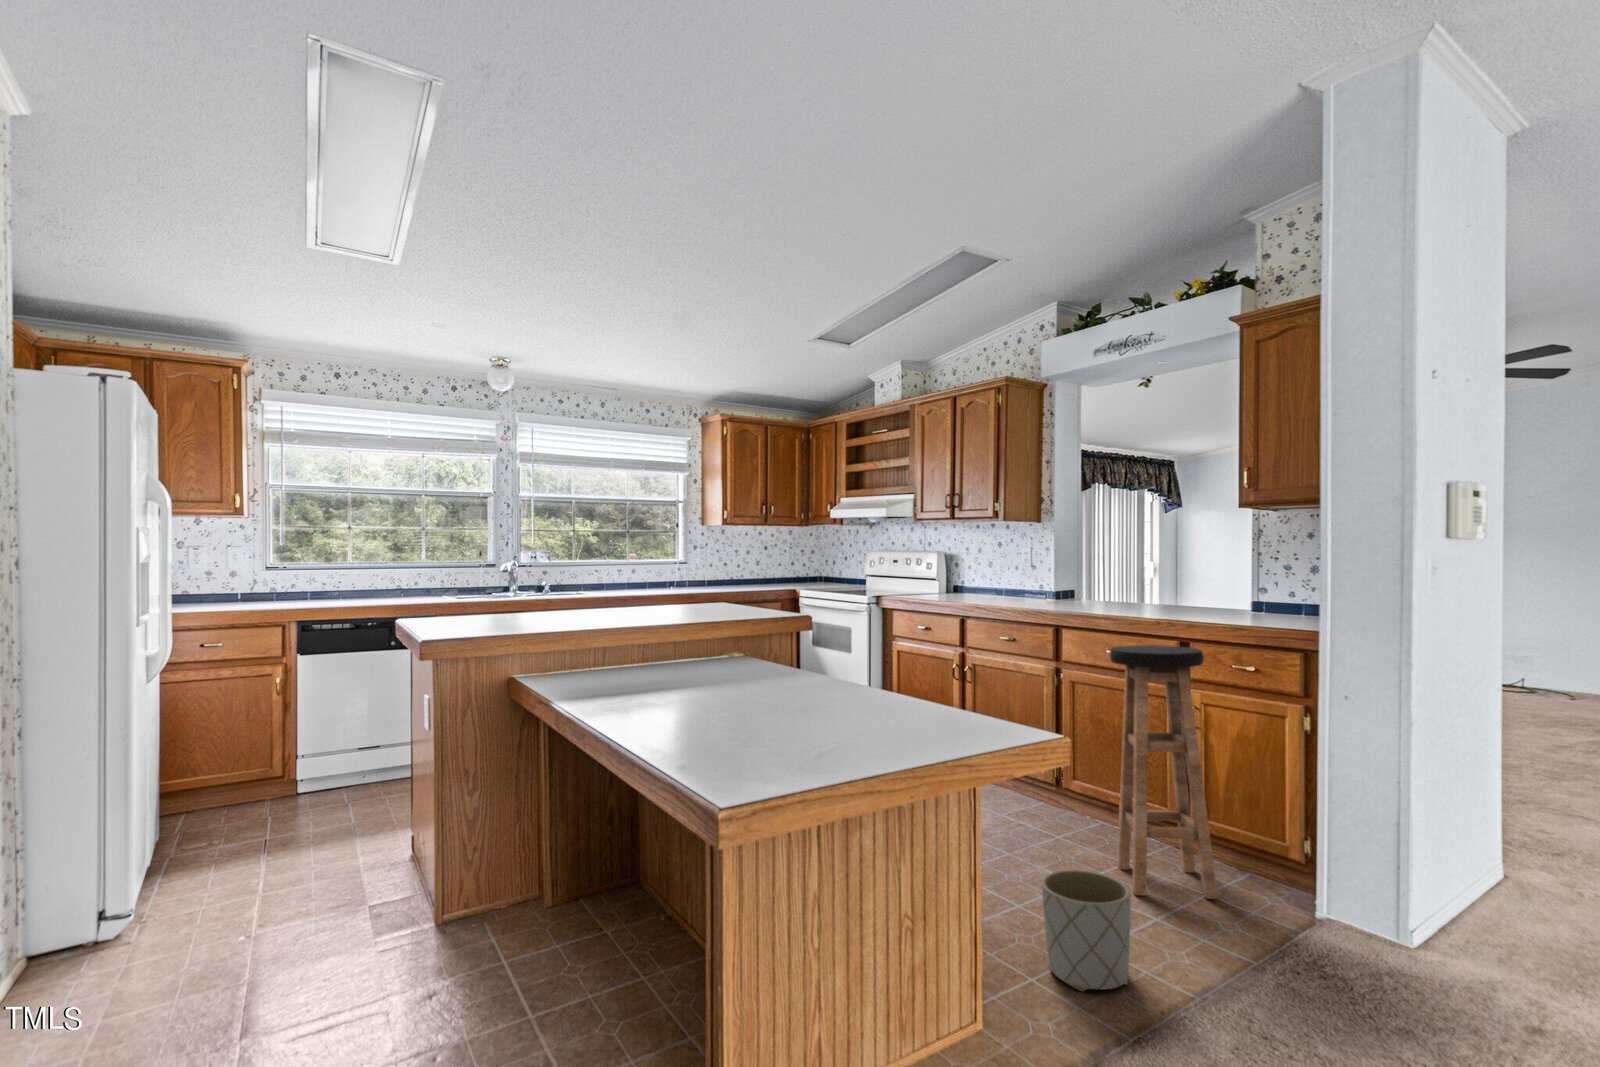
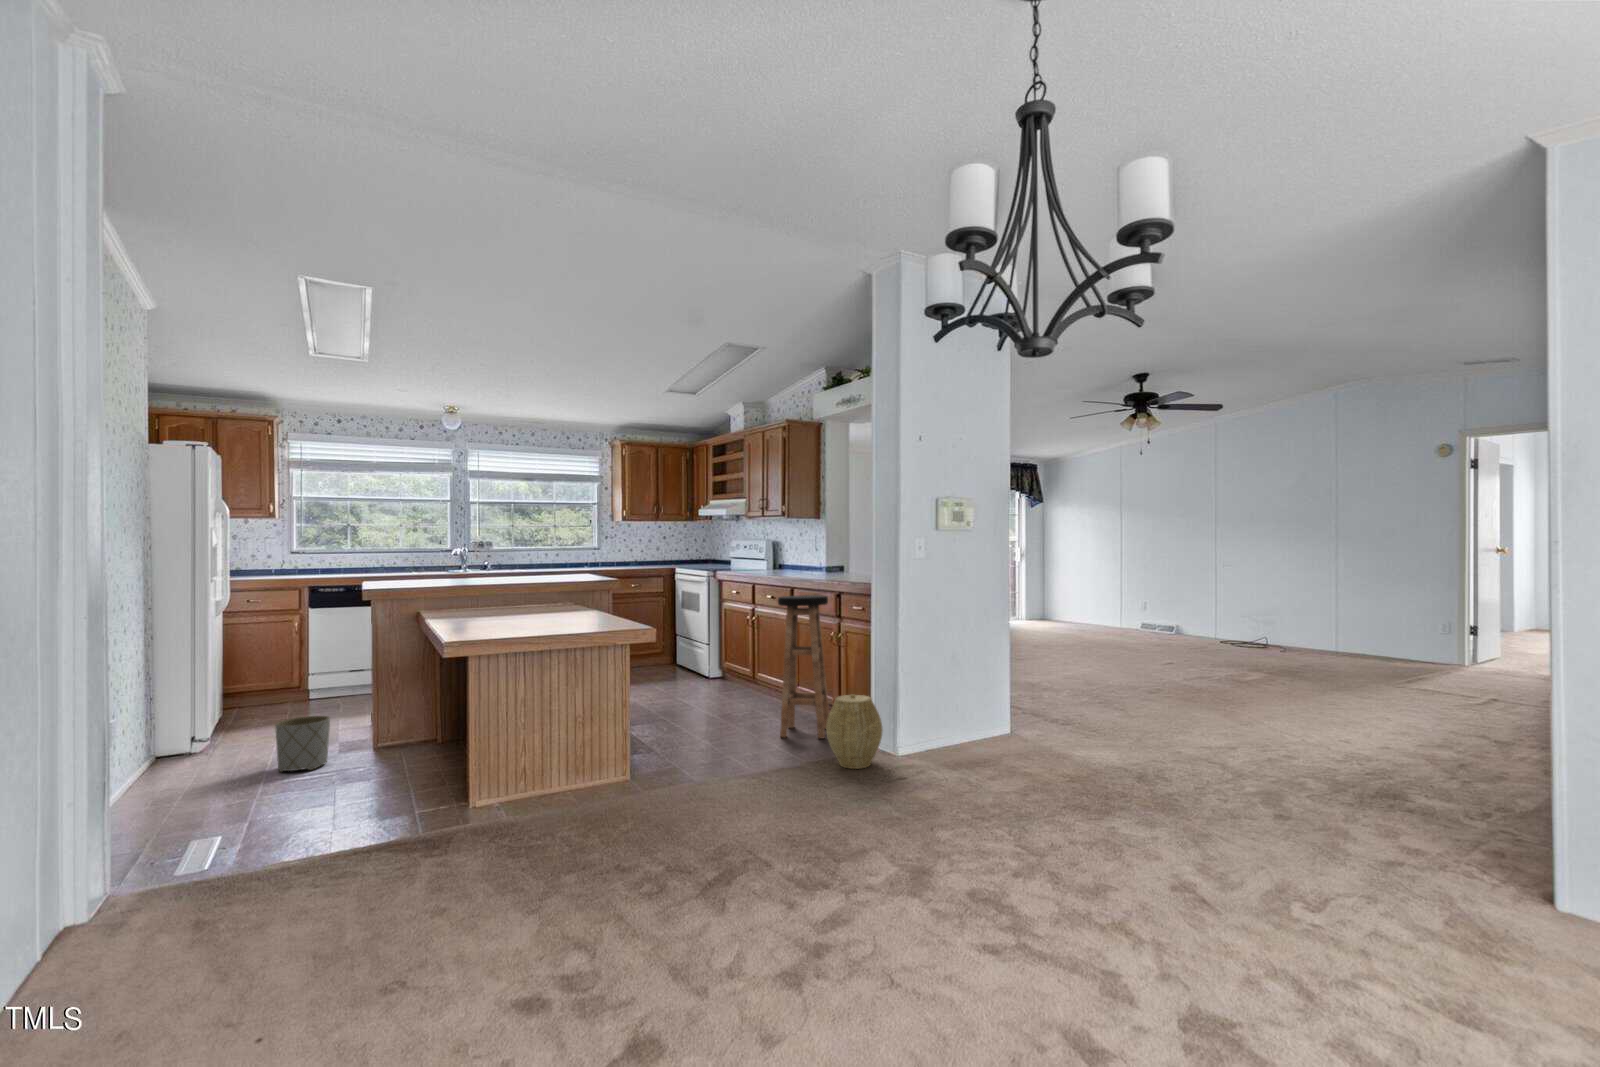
woven basket: none [1302,841,1434,995] -> present [826,694,883,769]
planter: present [1042,870,1131,991] -> present [275,716,330,772]

